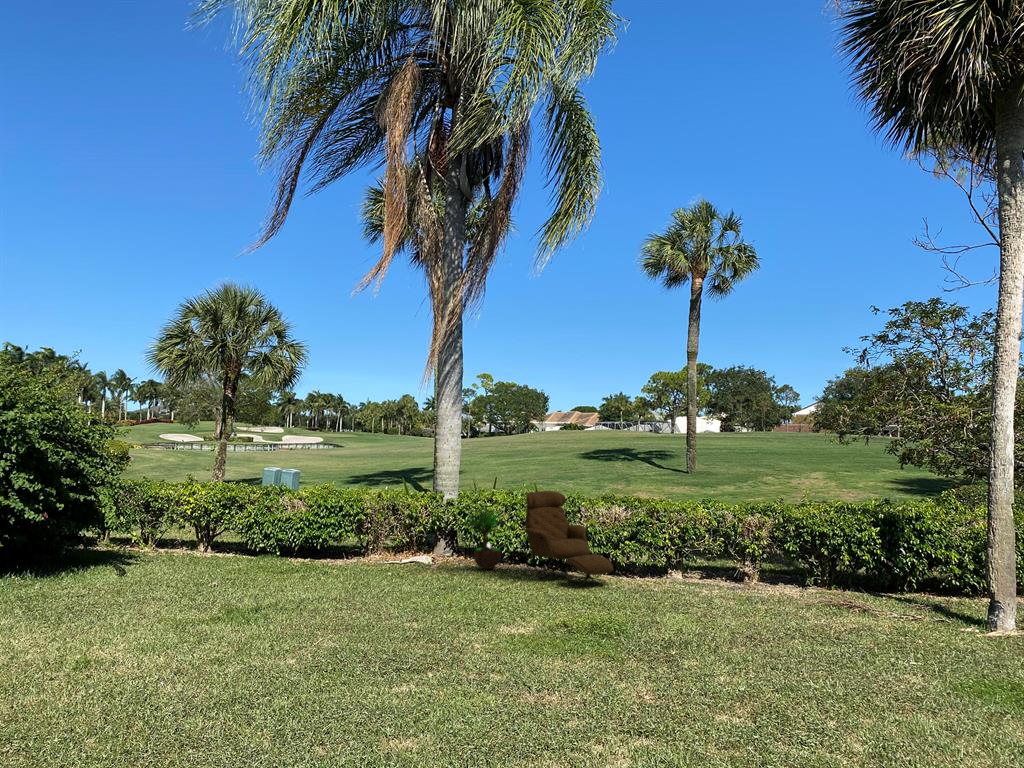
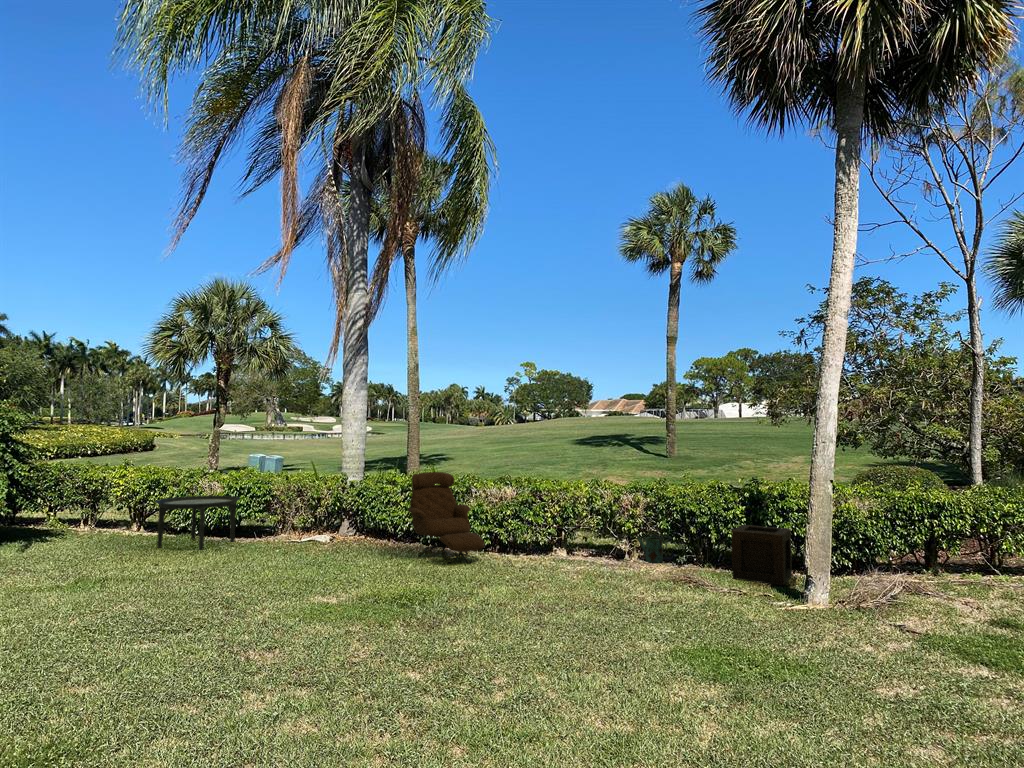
potted tree: present [468,511,501,569] -> none [356,485,394,547]
round table: none [250,514,335,573] -> present [155,495,240,550]
wooden crate: none [881,547,941,609] -> present [732,525,792,585]
watering can: none [759,554,800,586] -> present [634,532,667,563]

